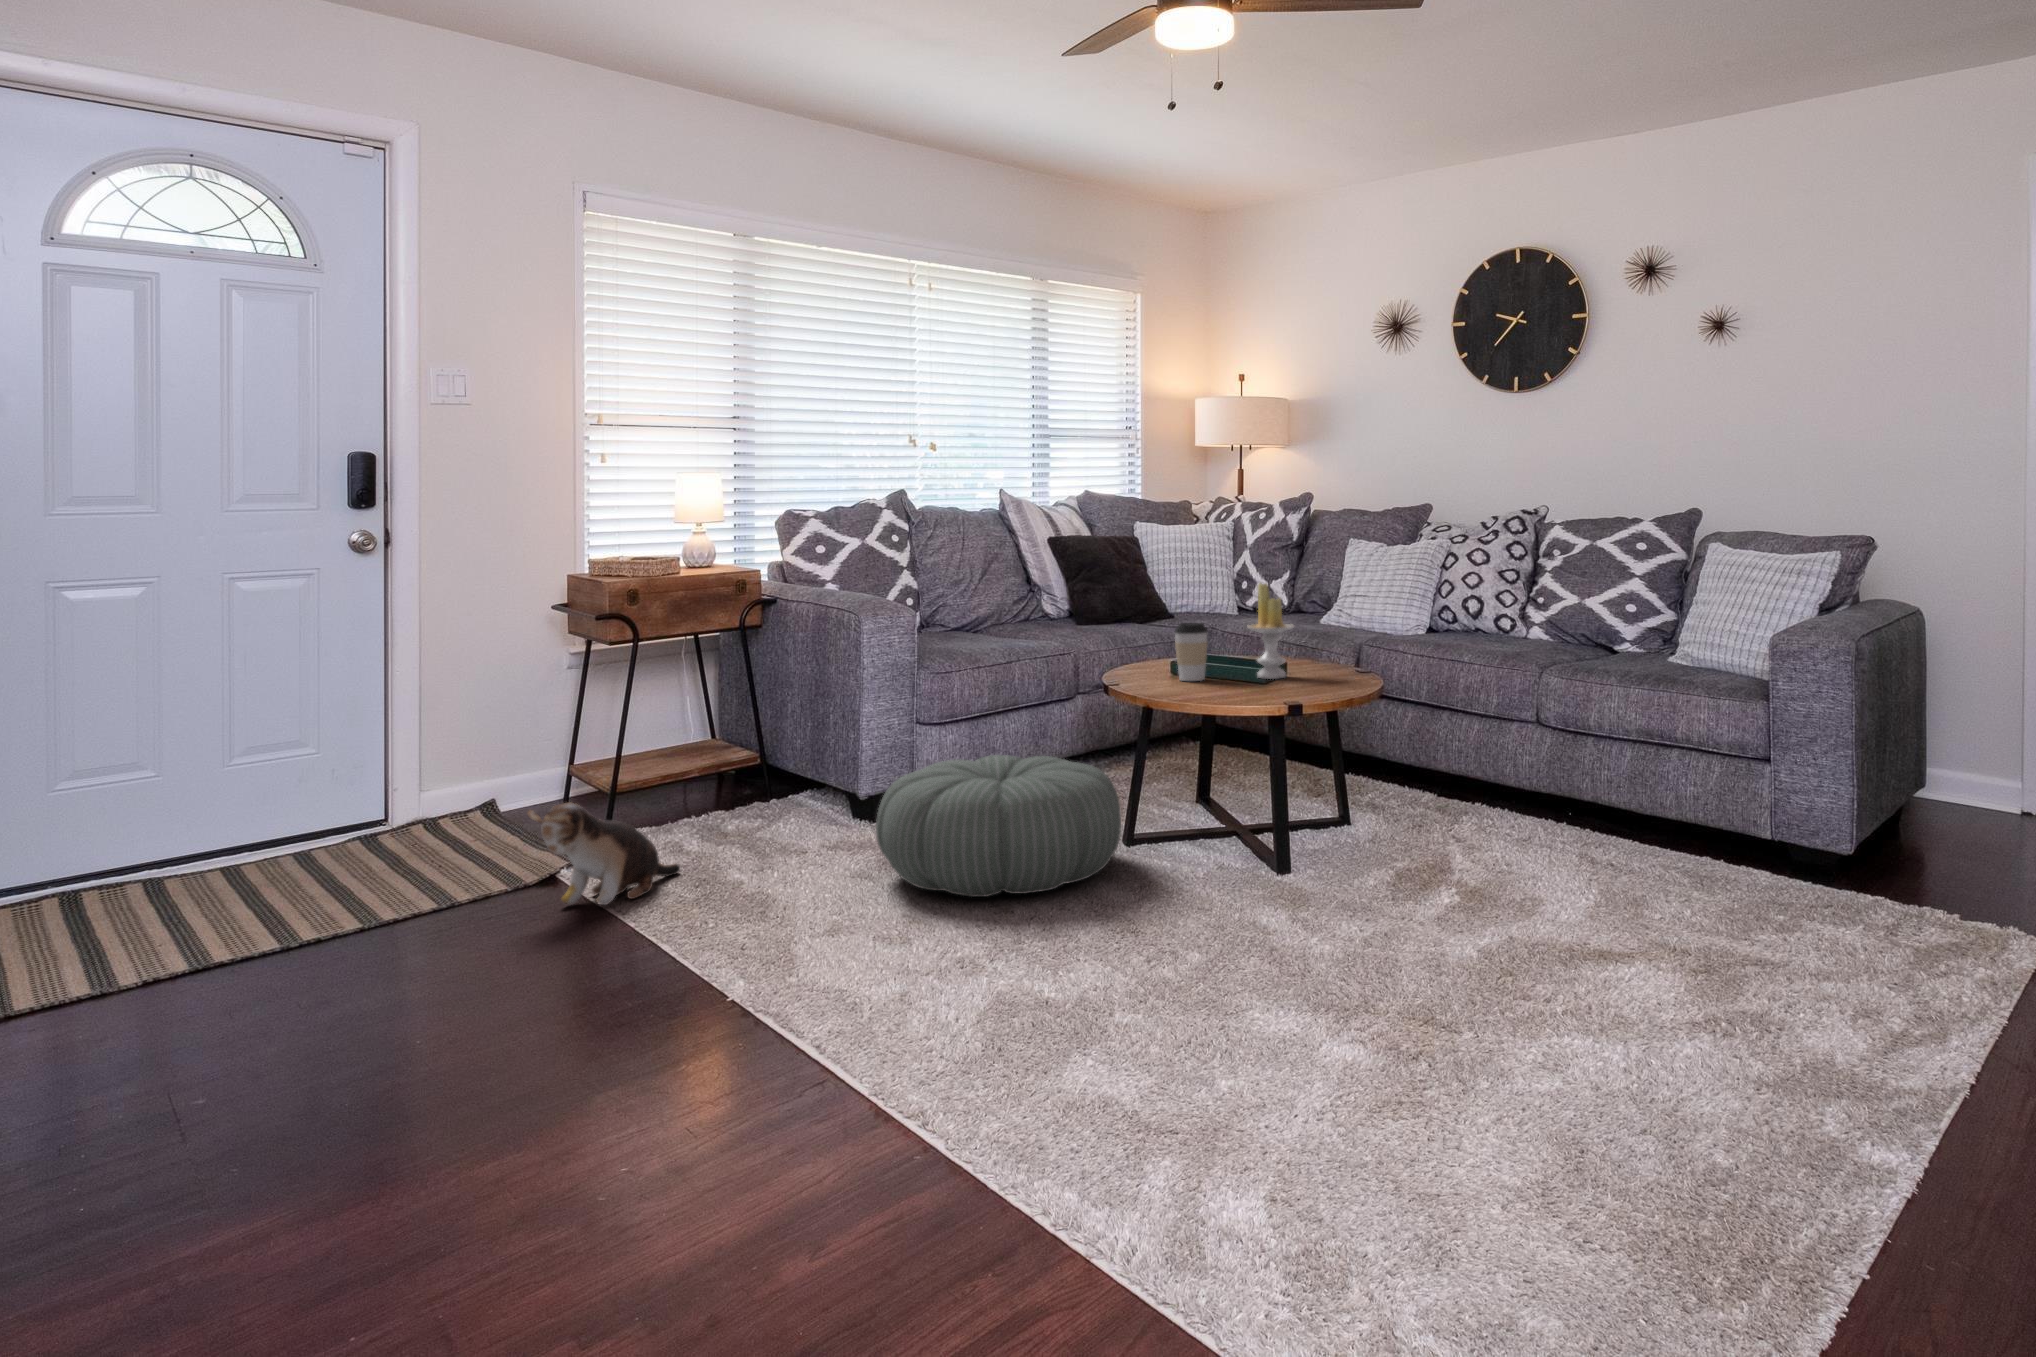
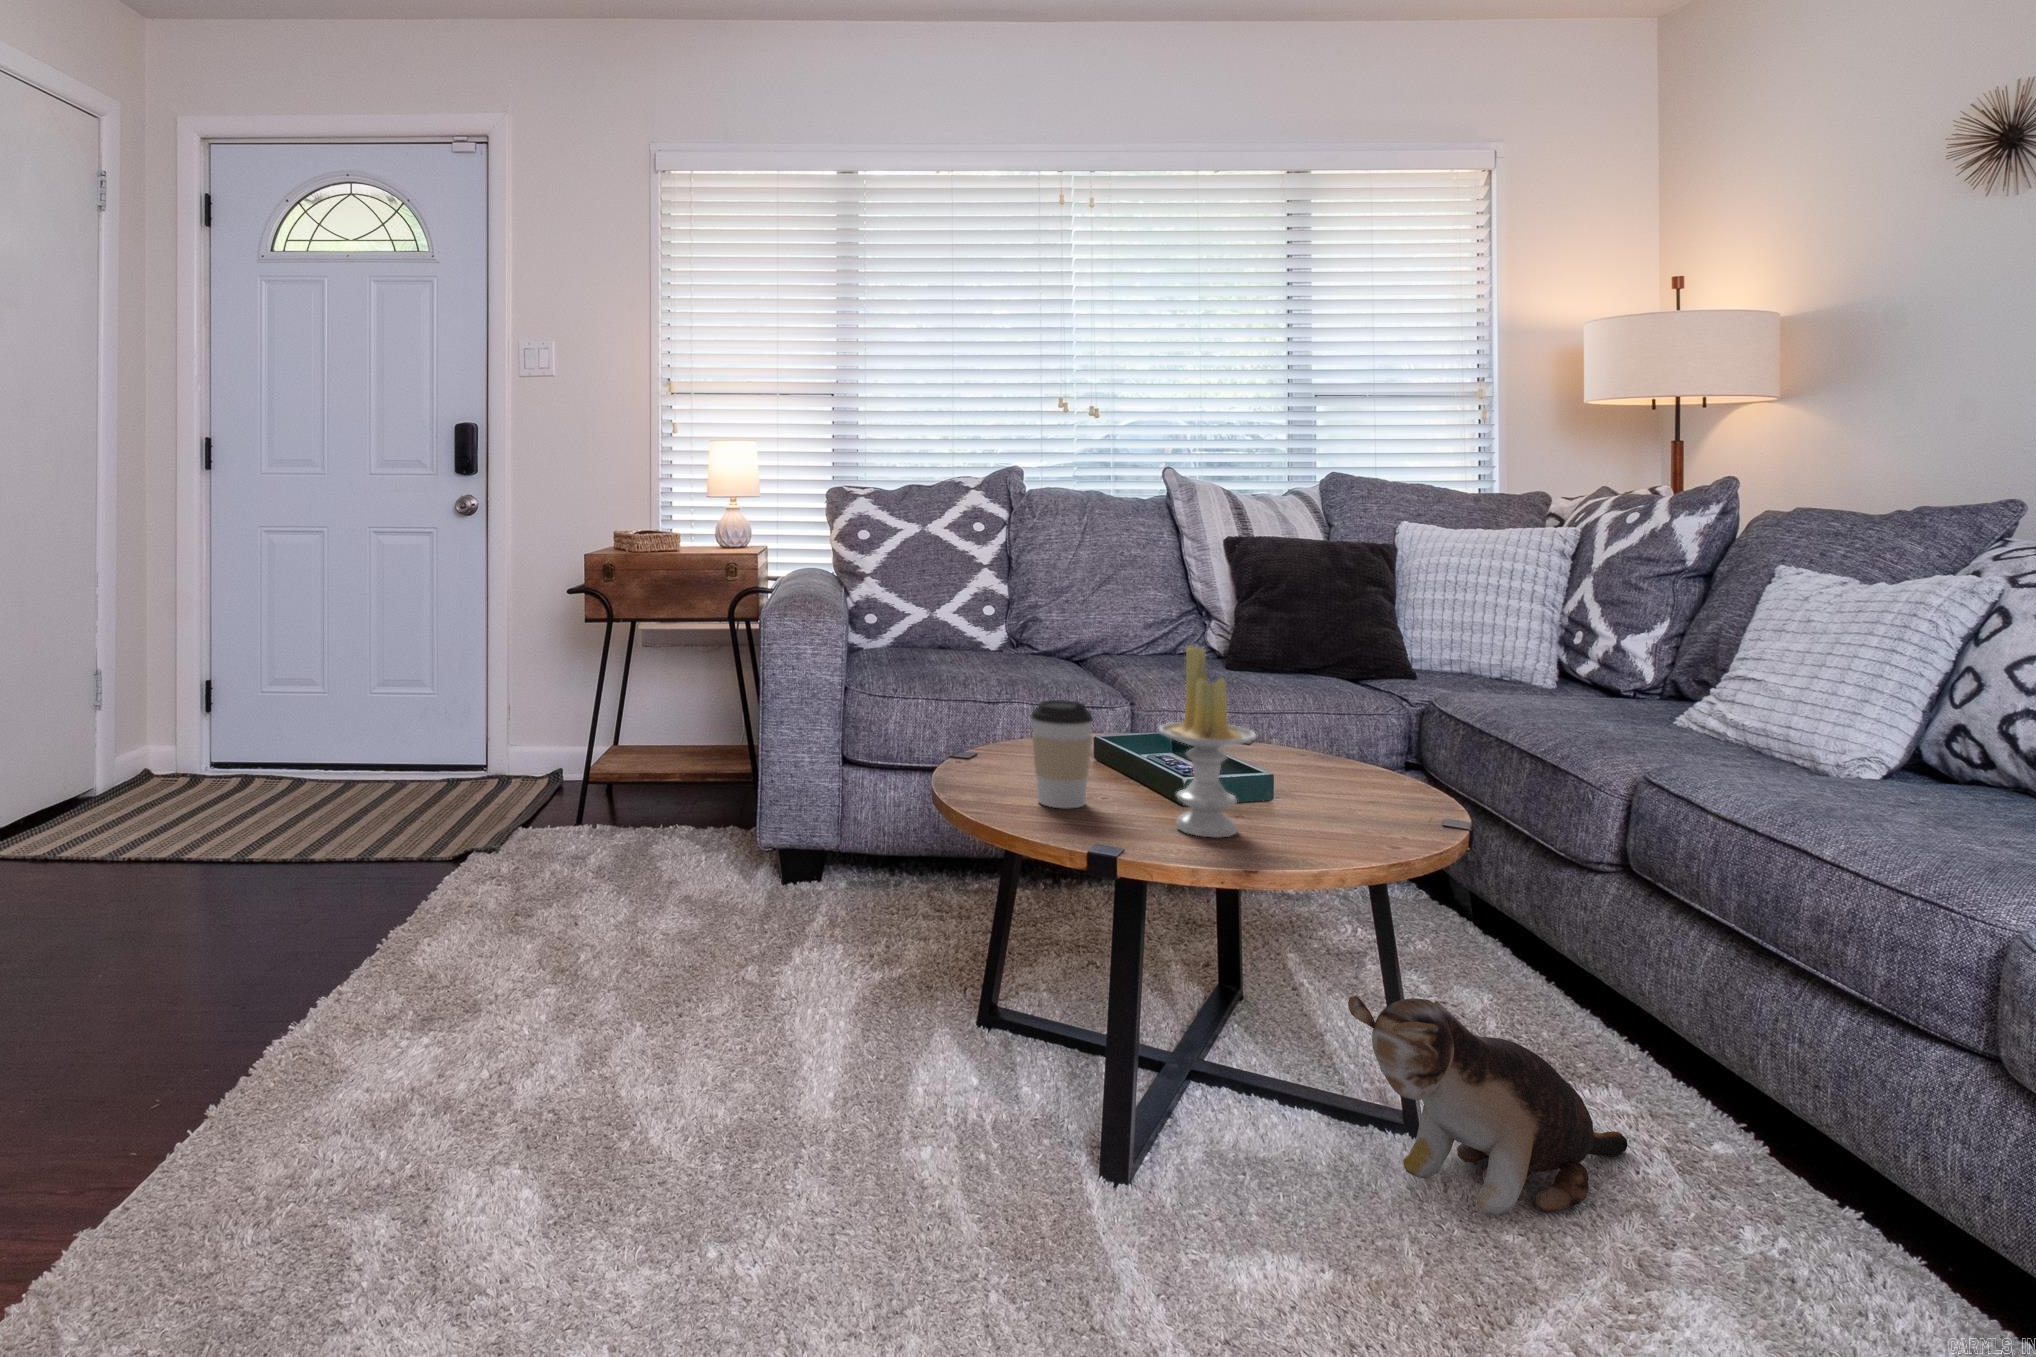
pouf: present [876,755,1121,897] -> none [535,845,903,1104]
plush toy: present [528,803,680,905] -> present [1348,996,1628,1215]

